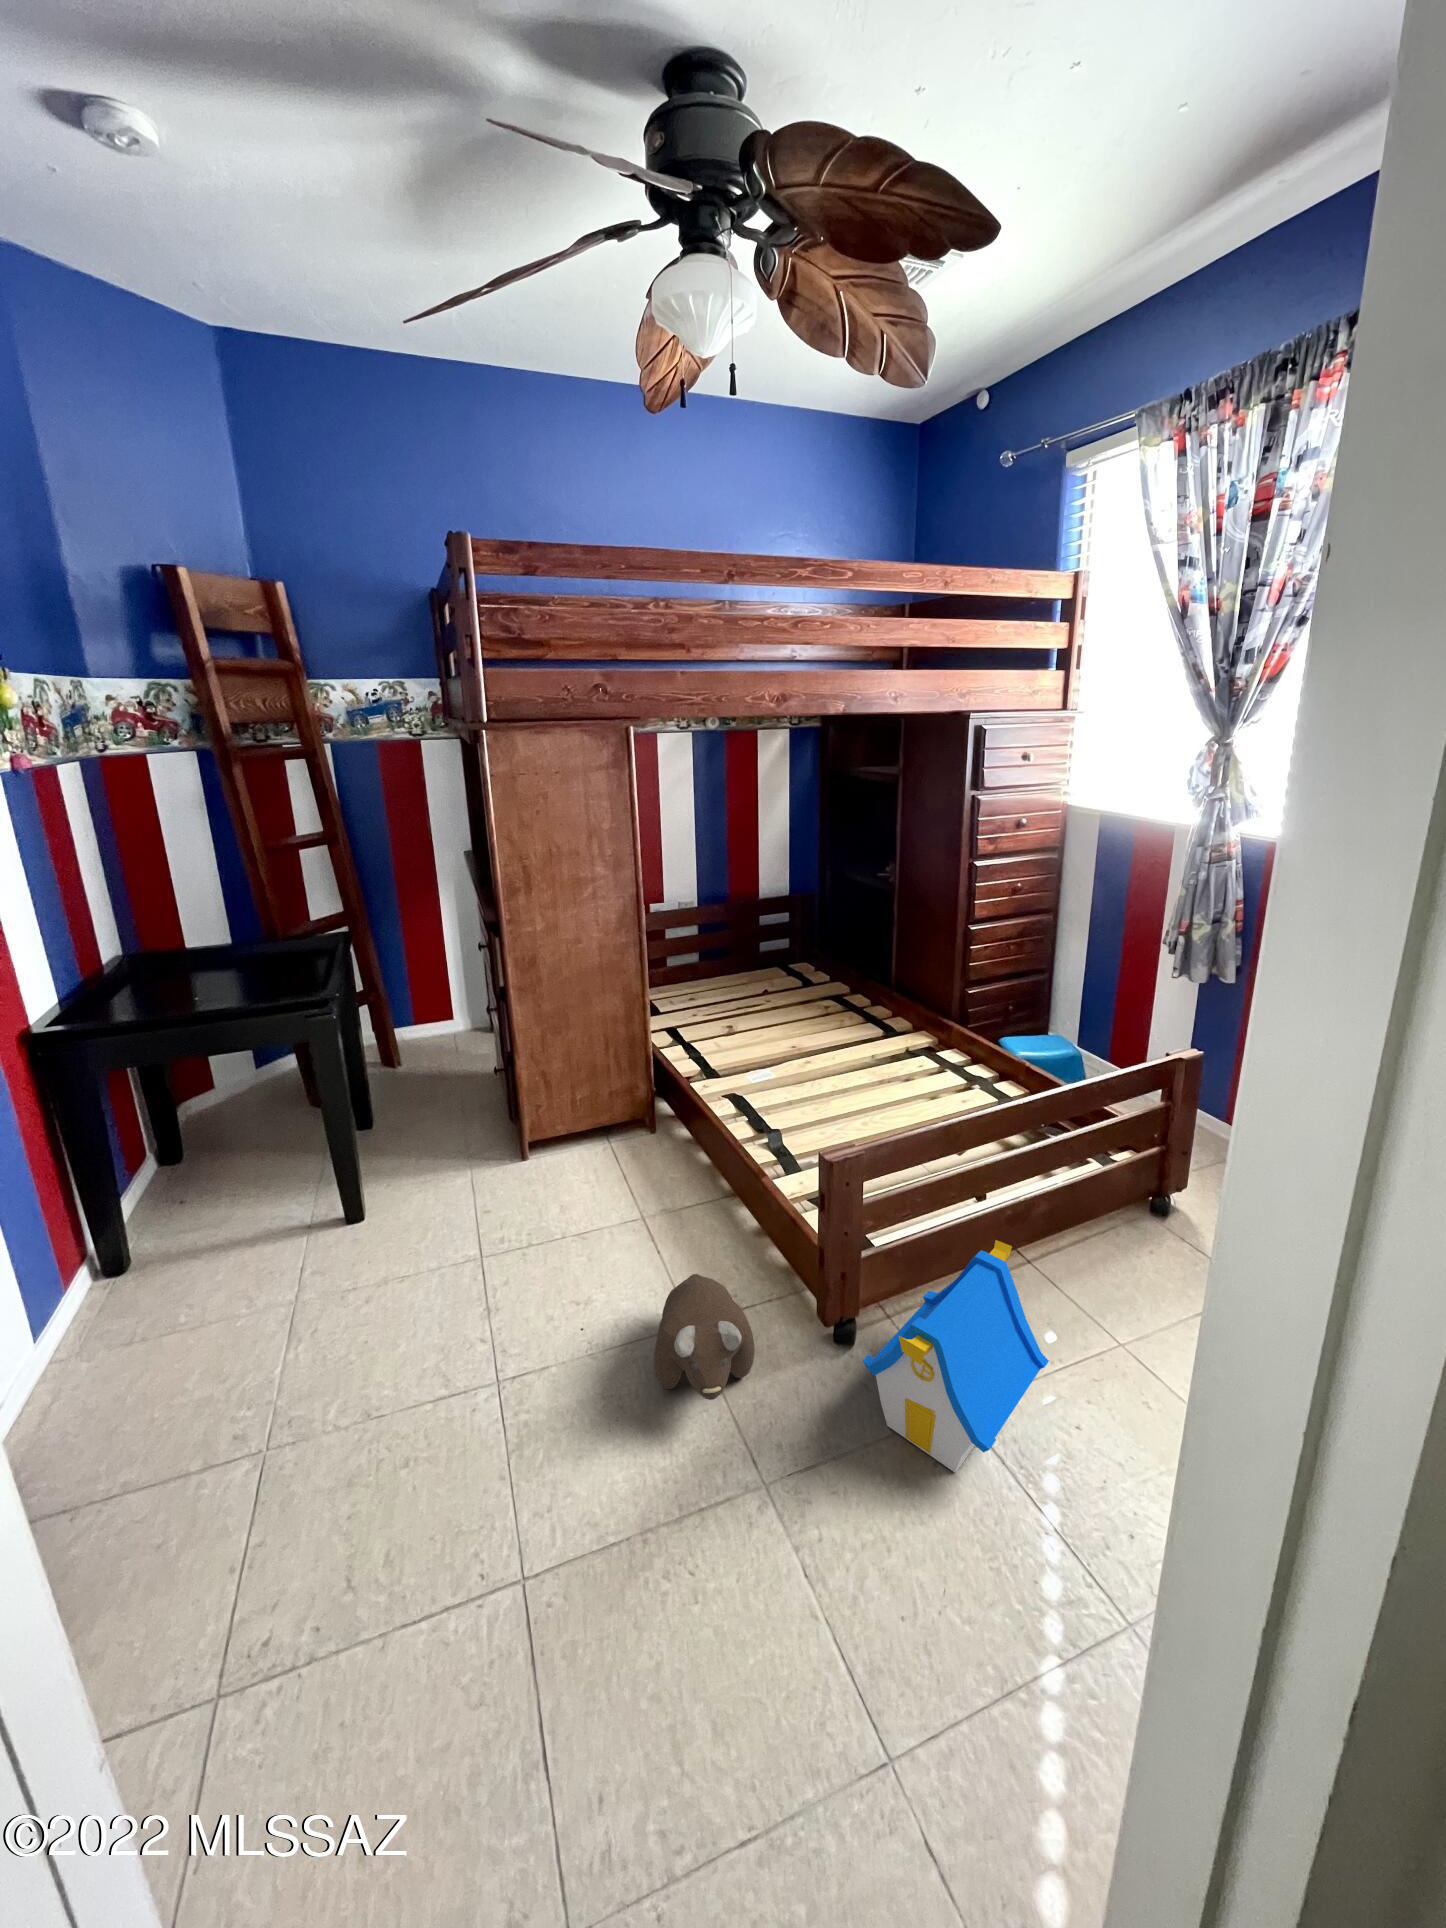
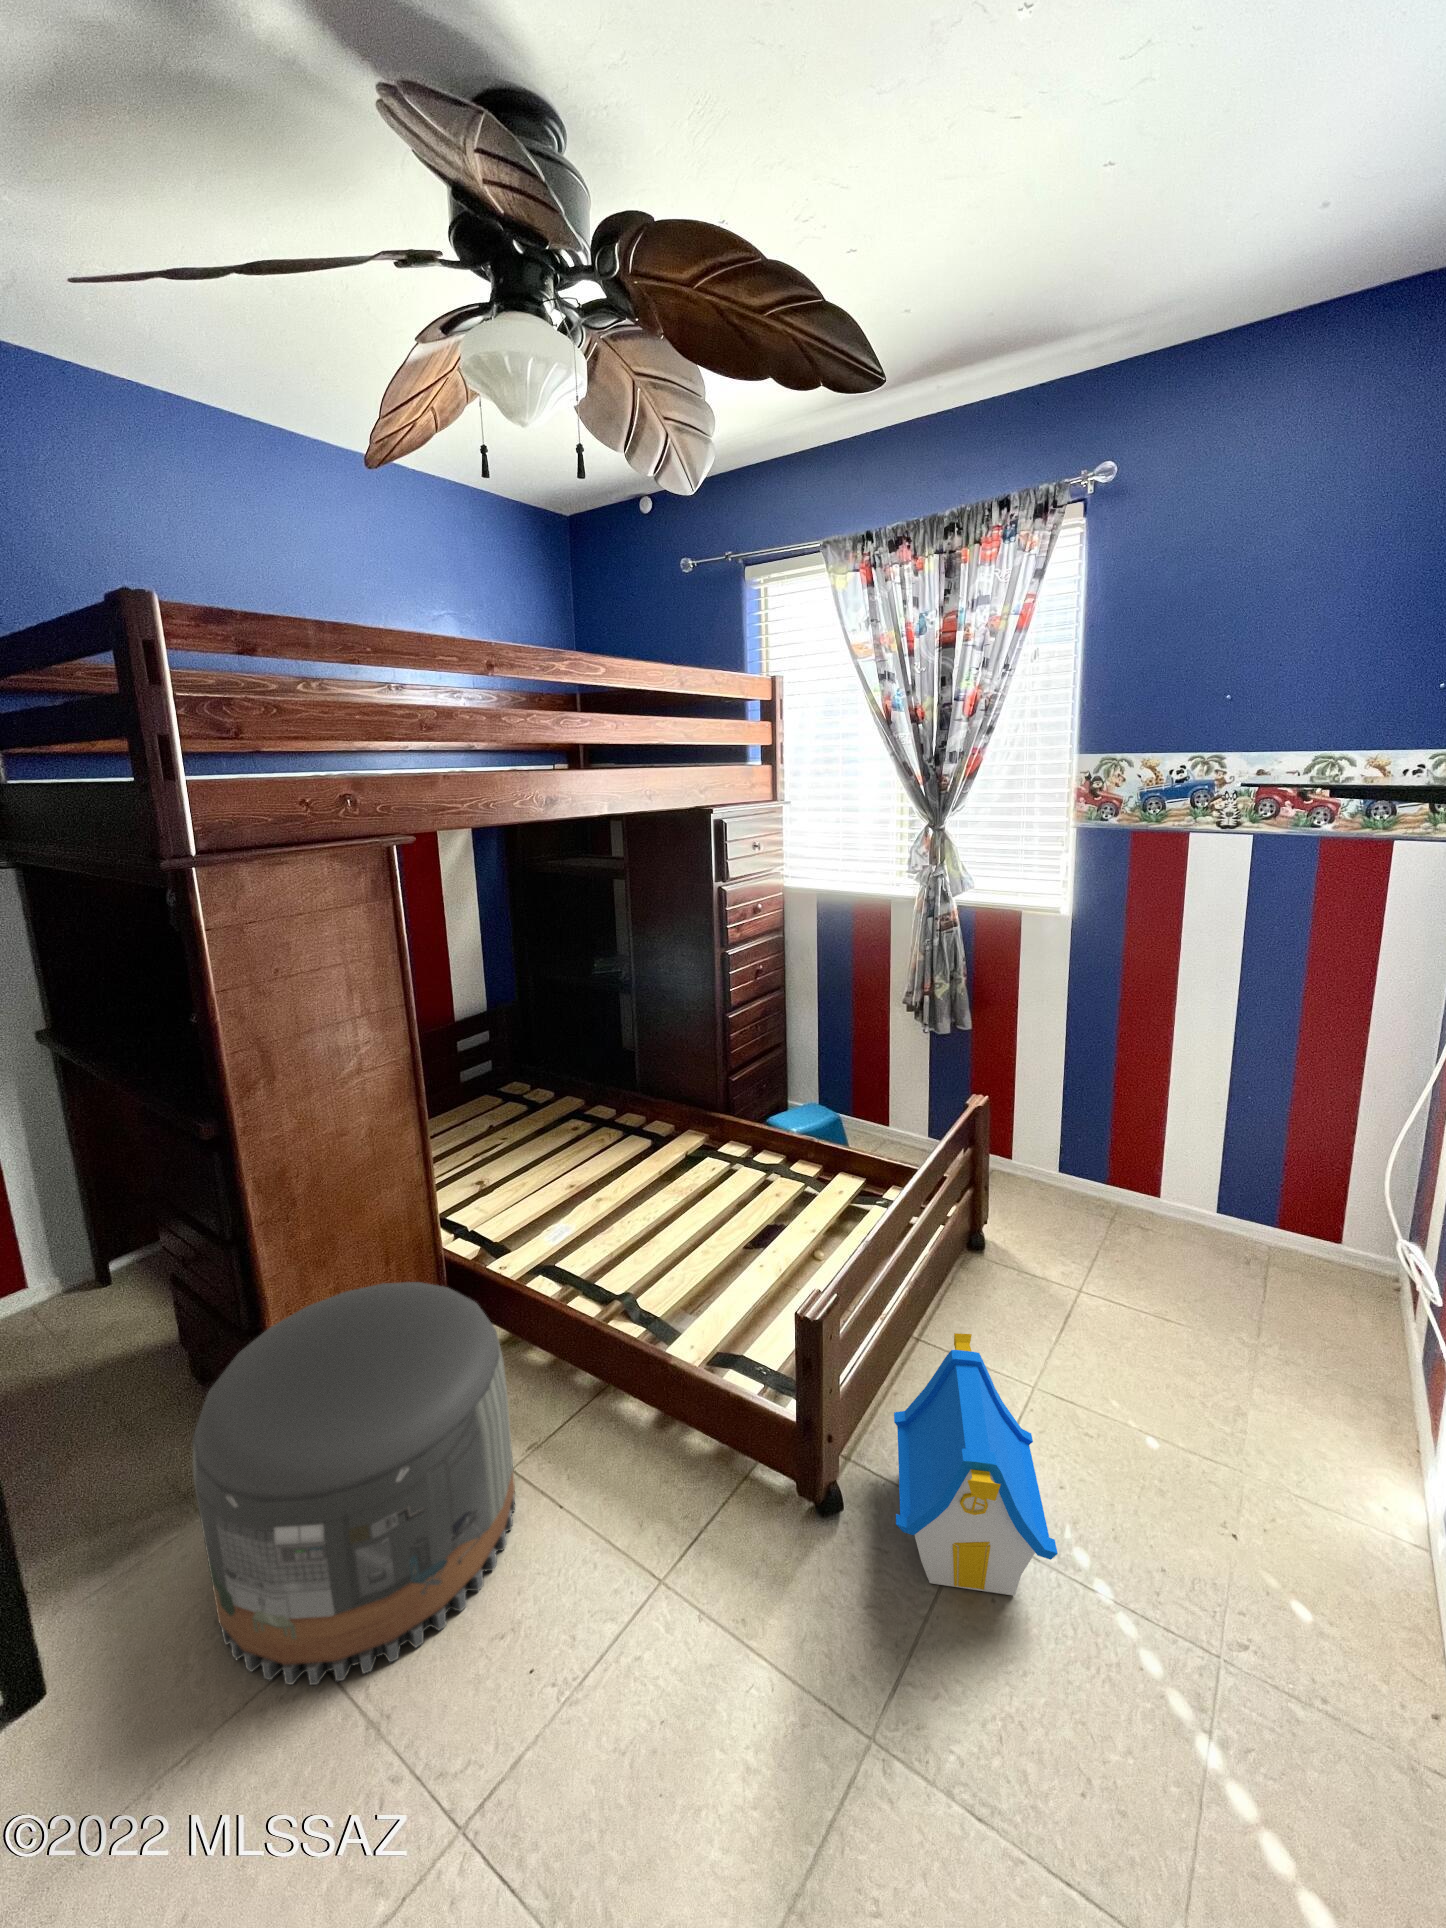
pouf: none [437,1053,644,1284] -> present [193,1282,515,1685]
plush toy: present [654,1274,755,1400] -> none [645,1514,798,1690]

